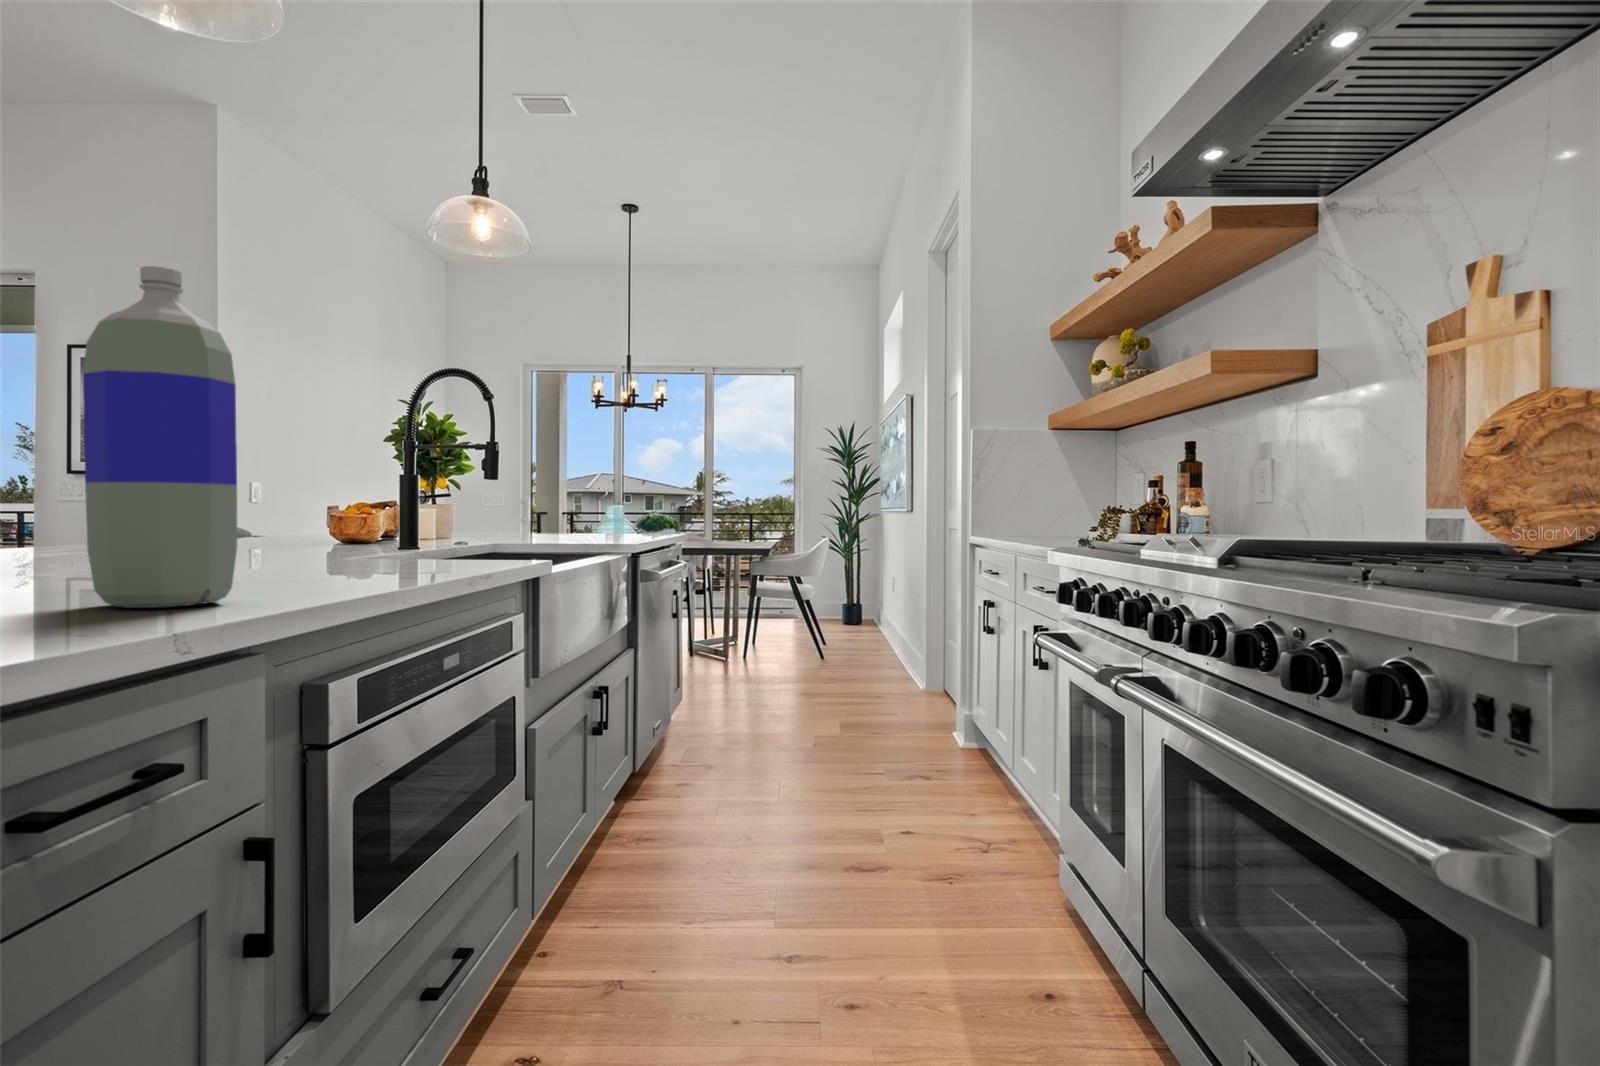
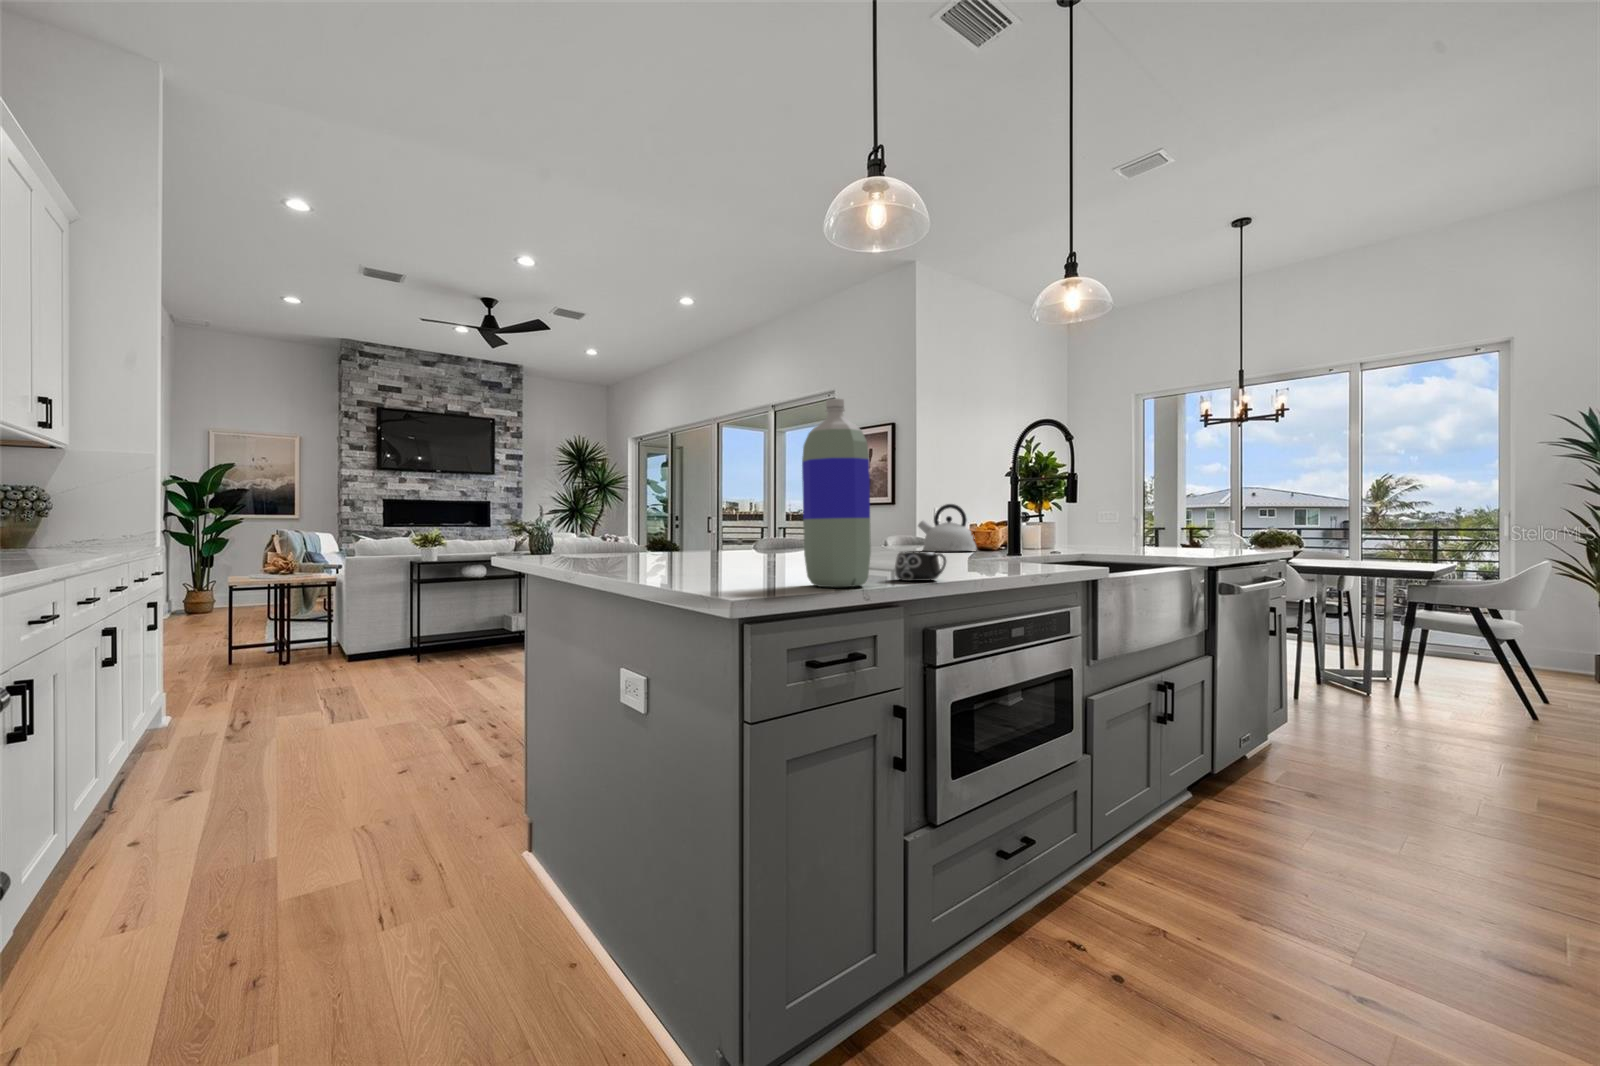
kettle: none [243,476,344,545] -> present [918,504,976,551]
mug: none [266,543,363,590] -> present [894,551,946,581]

